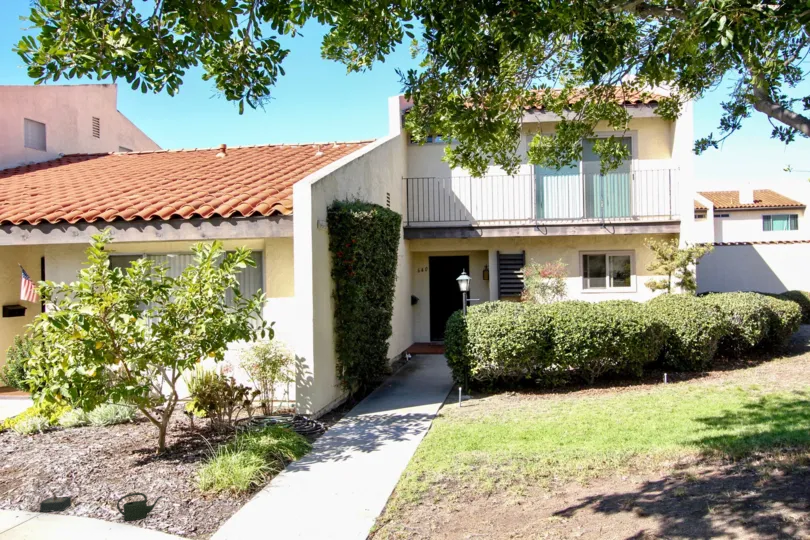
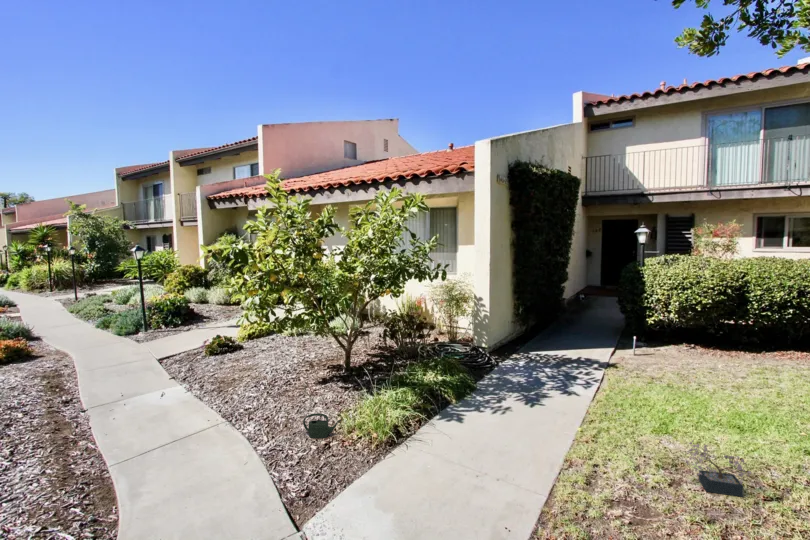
decorative plant: present [32,476,74,512] -> present [686,440,751,497]

